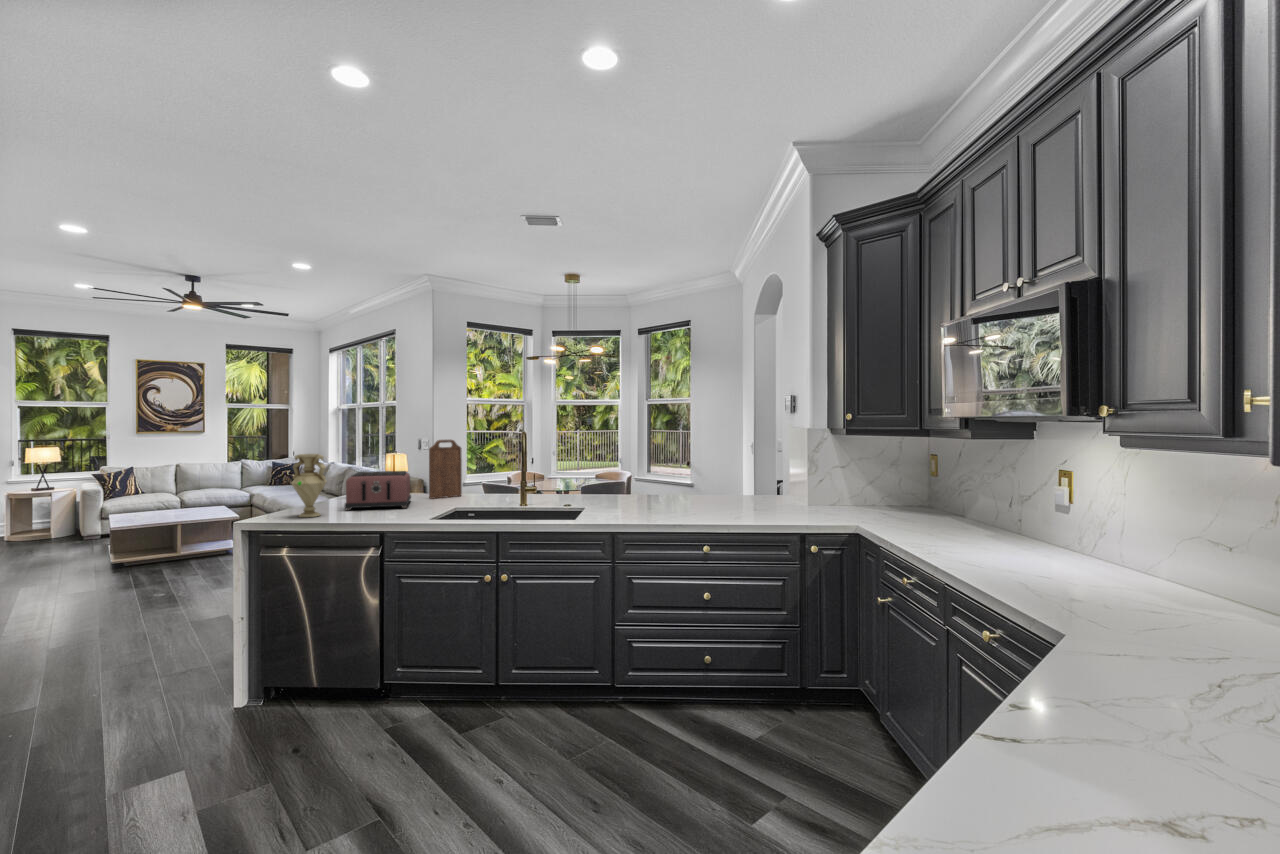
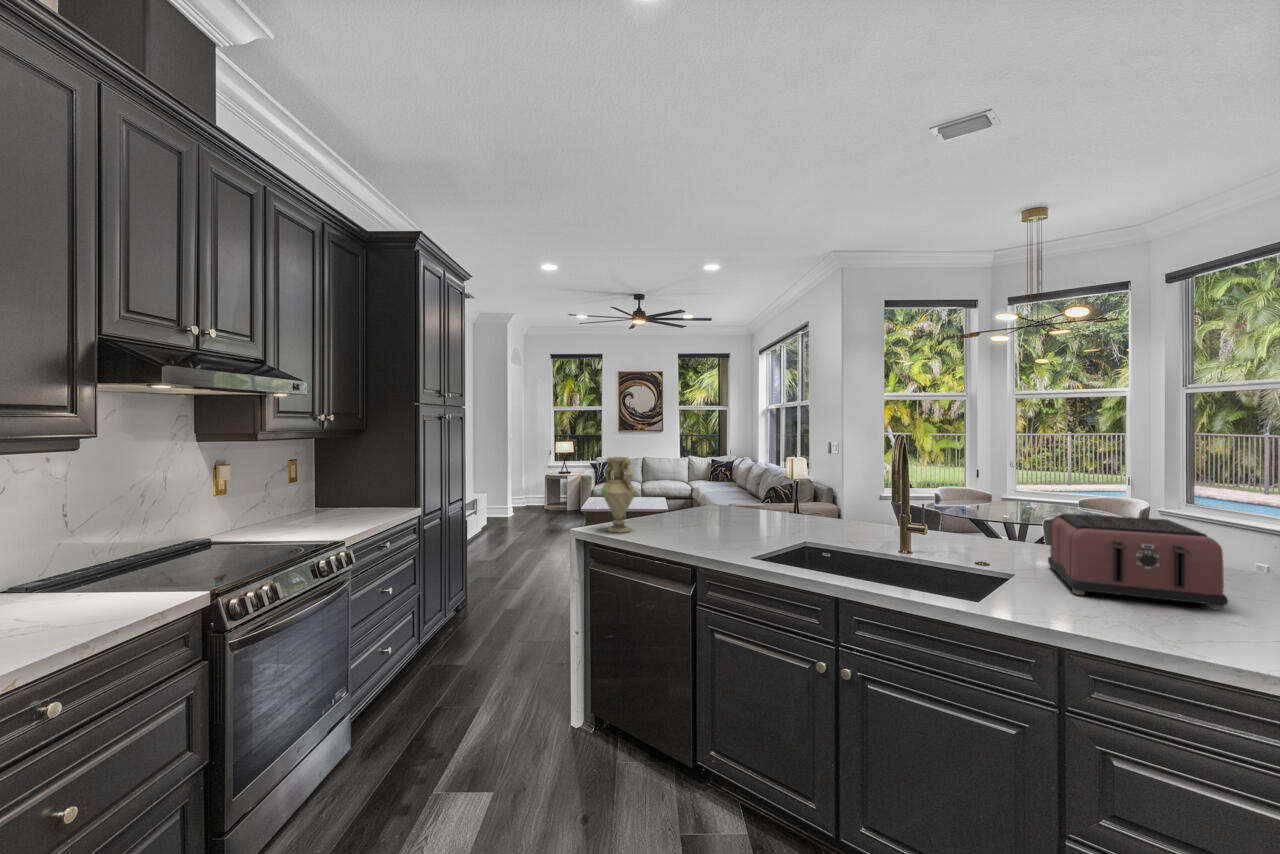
cutting board: present [429,440,462,499] -> none [777,444,823,521]
toaster: present [345,471,411,510] -> present [1048,514,1228,610]

